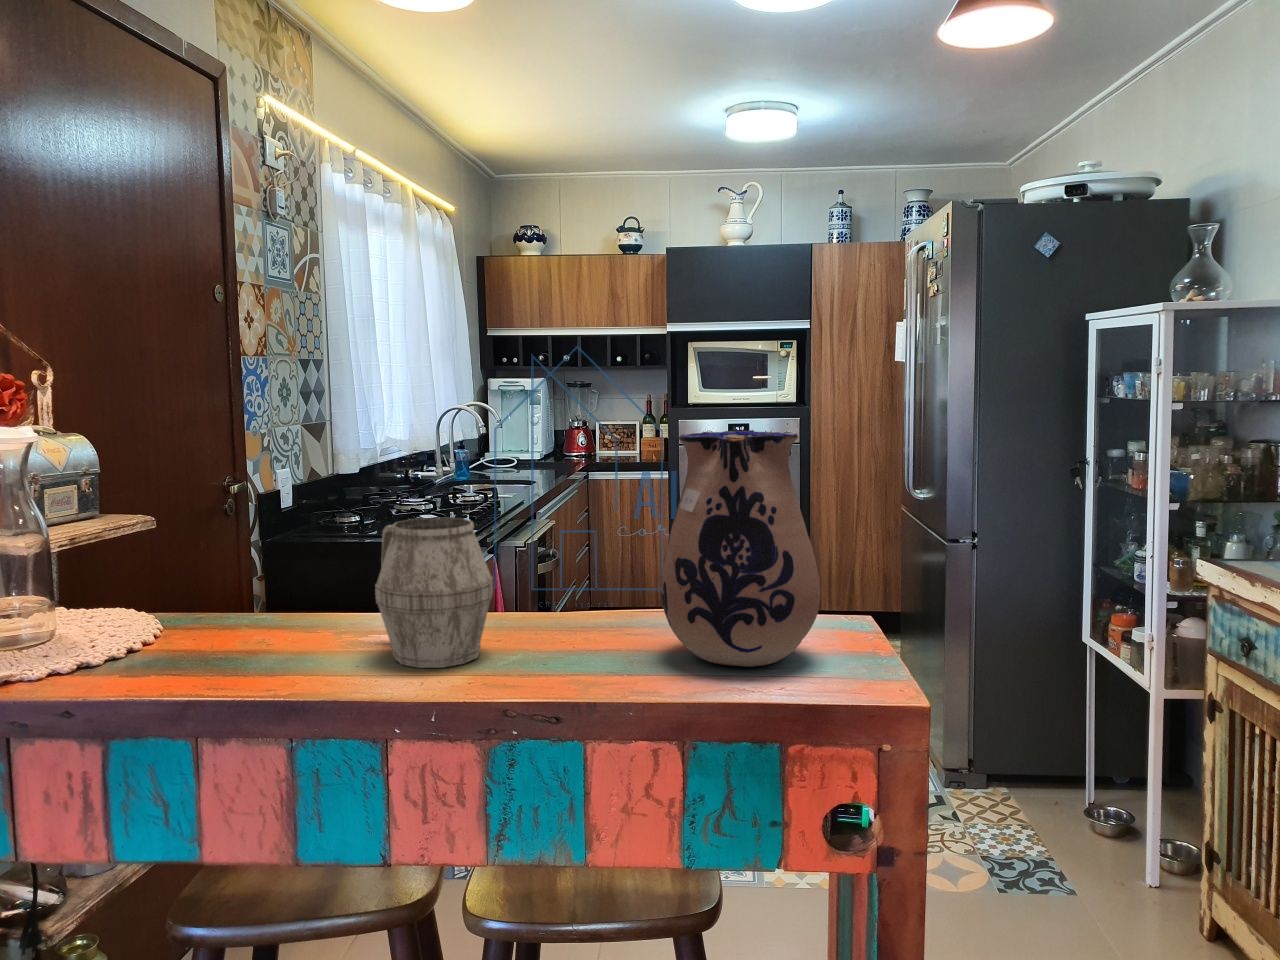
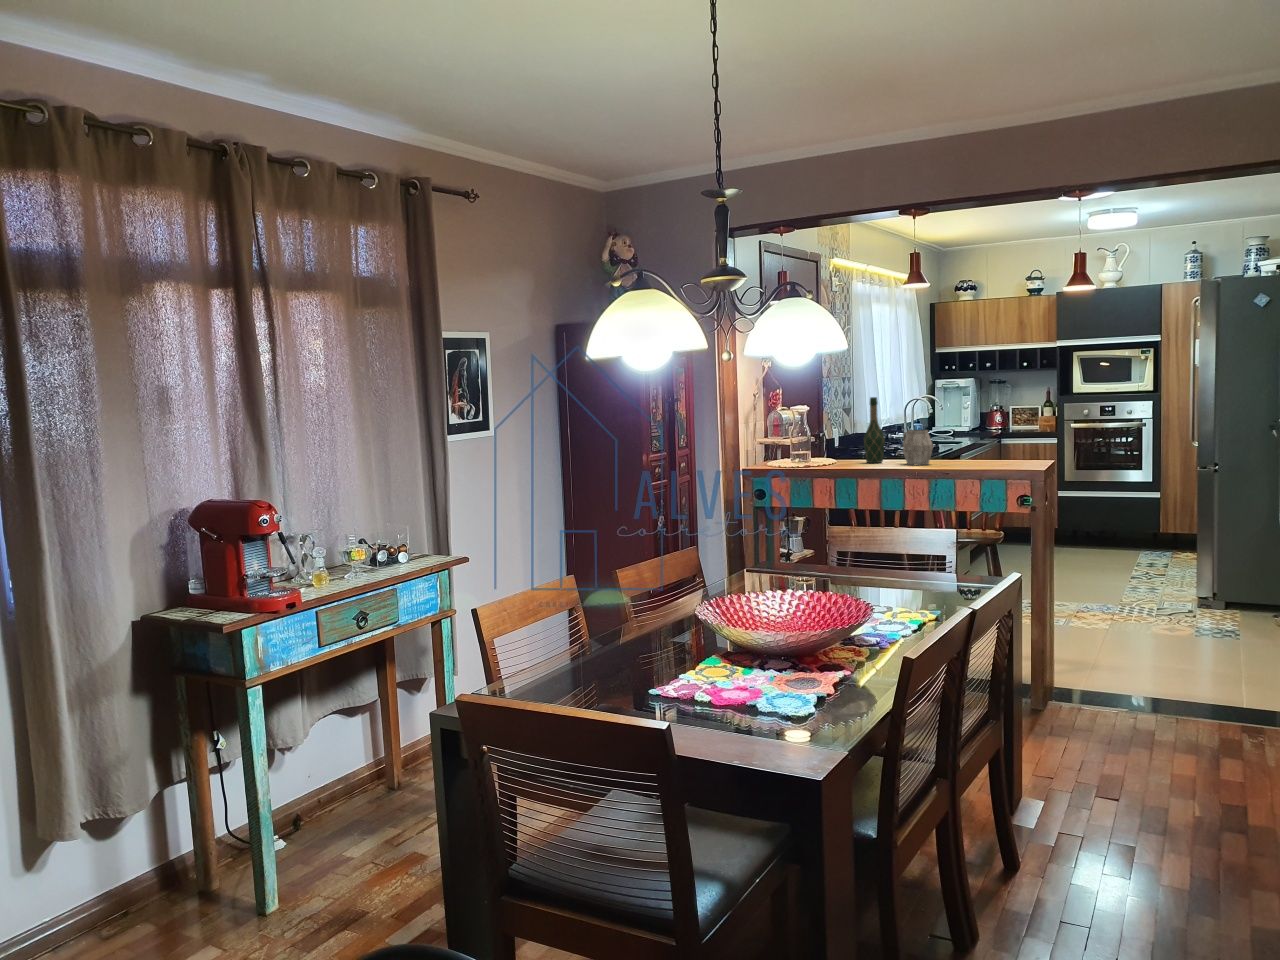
wine bottle: none [231,389,317,645] -> present [863,397,885,463]
ceramic pitcher: present [661,430,821,667] -> none [978,406,1022,466]

